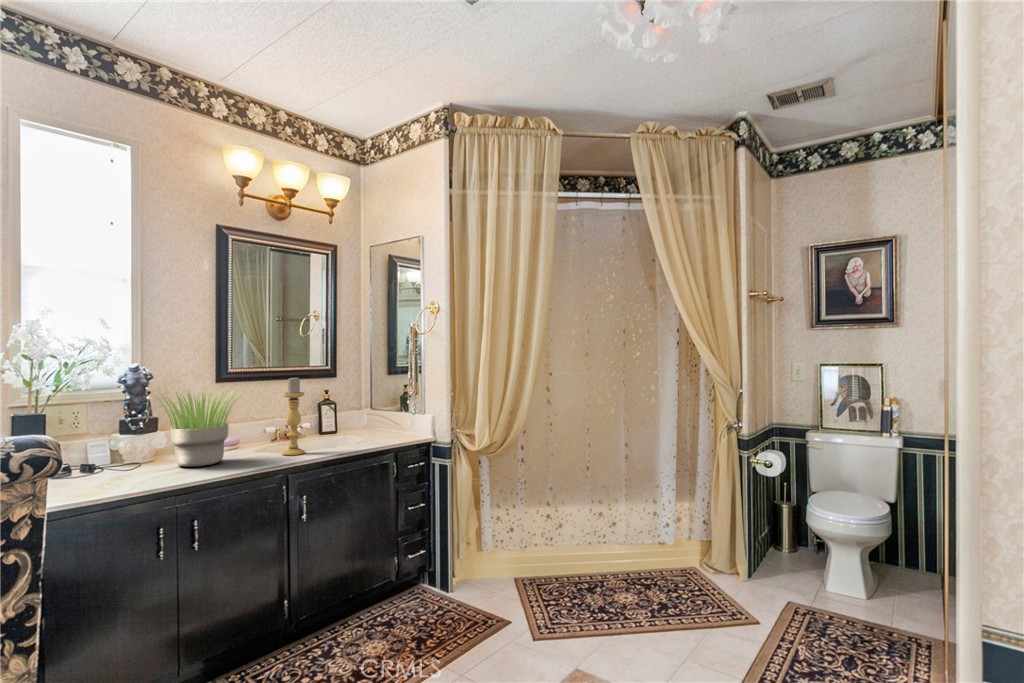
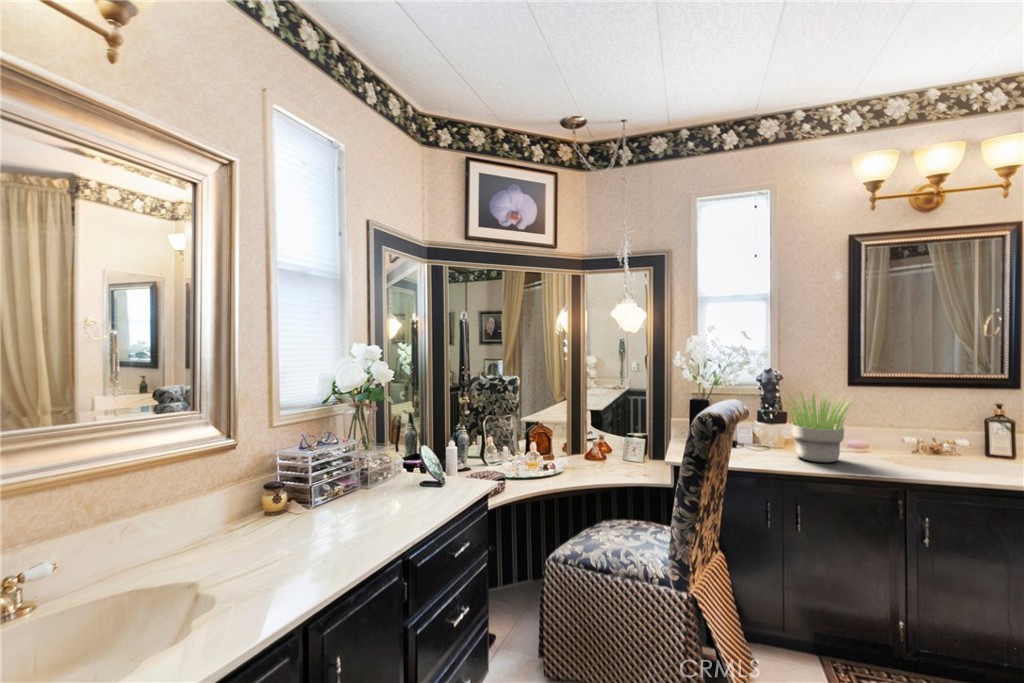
candle holder: present [282,377,305,455] -> none [907,389,938,476]

